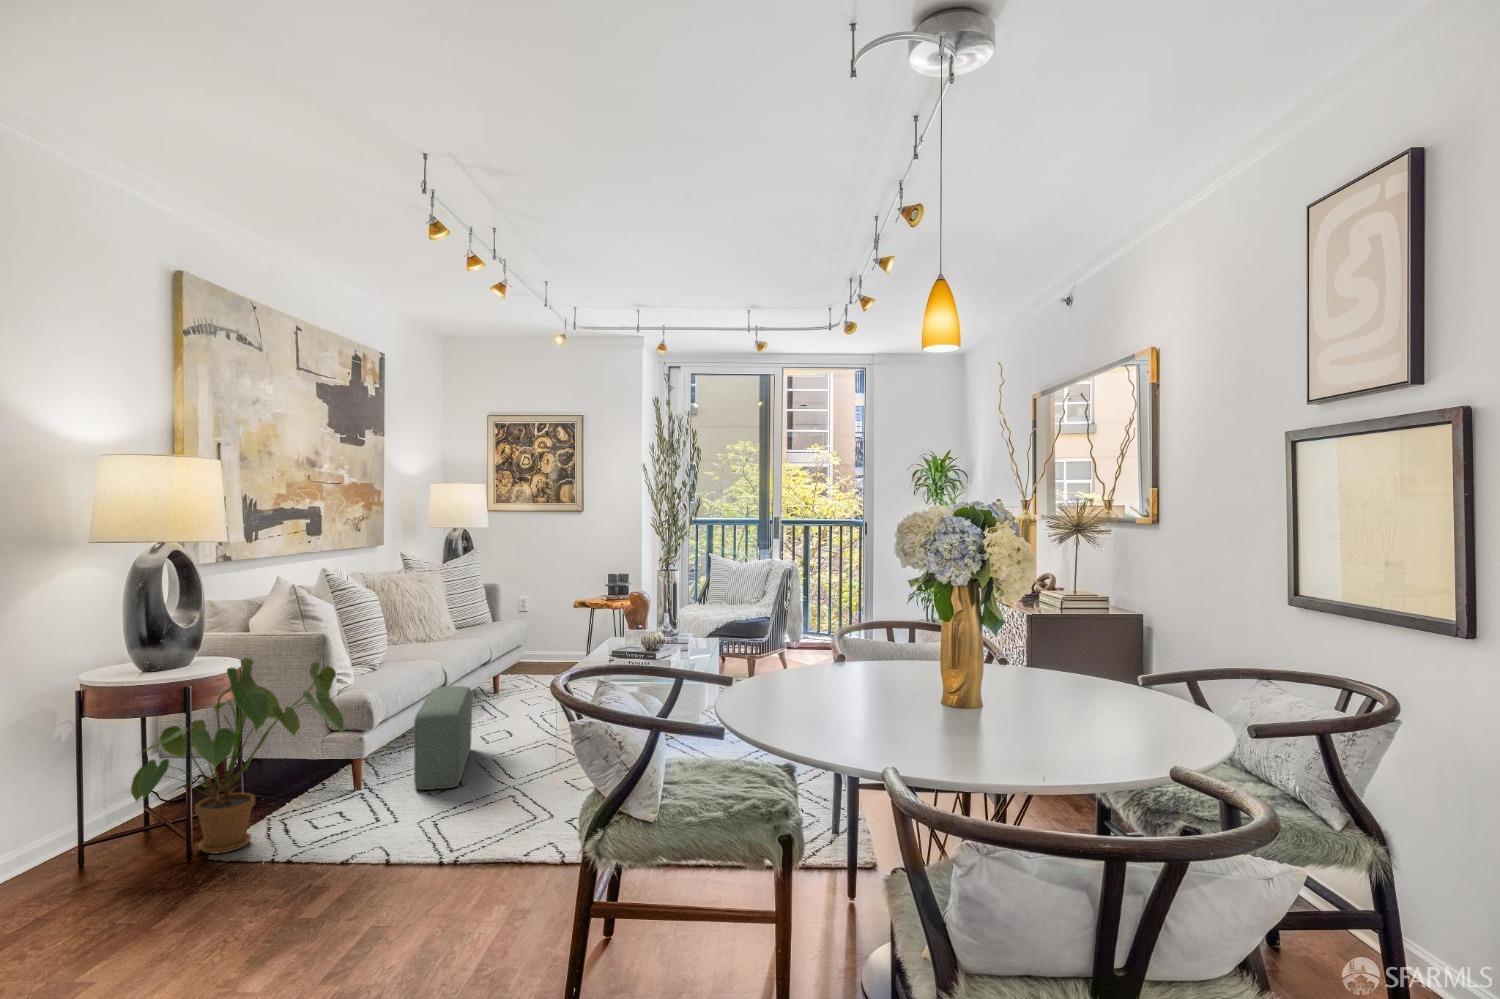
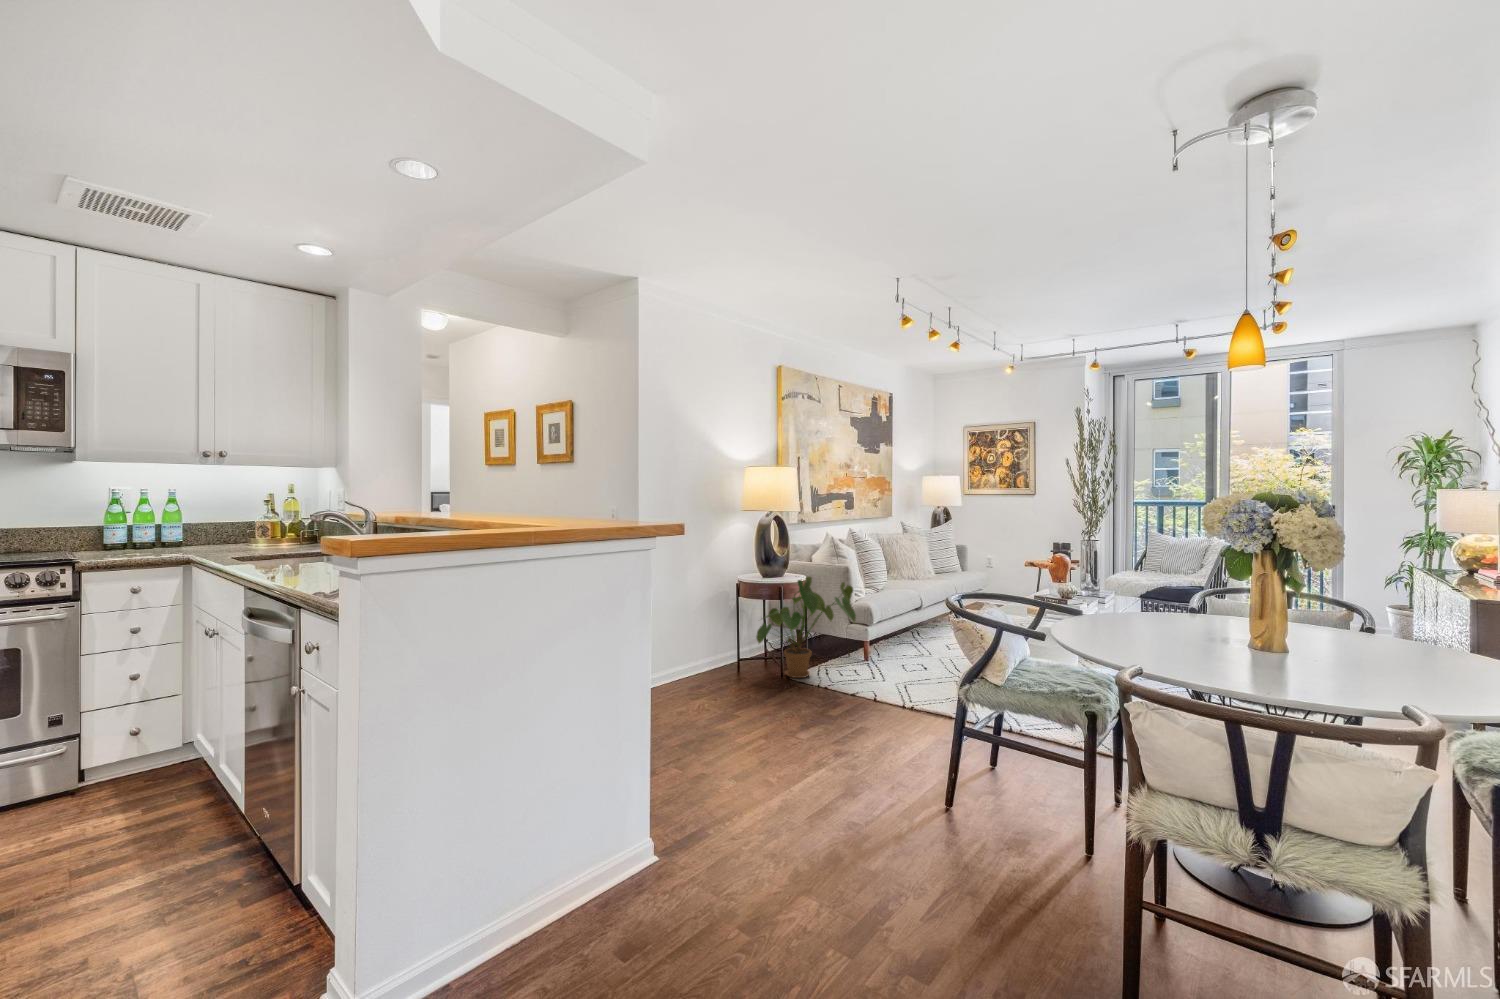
pouf: present [414,686,472,790] -> none [899,607,938,669]

